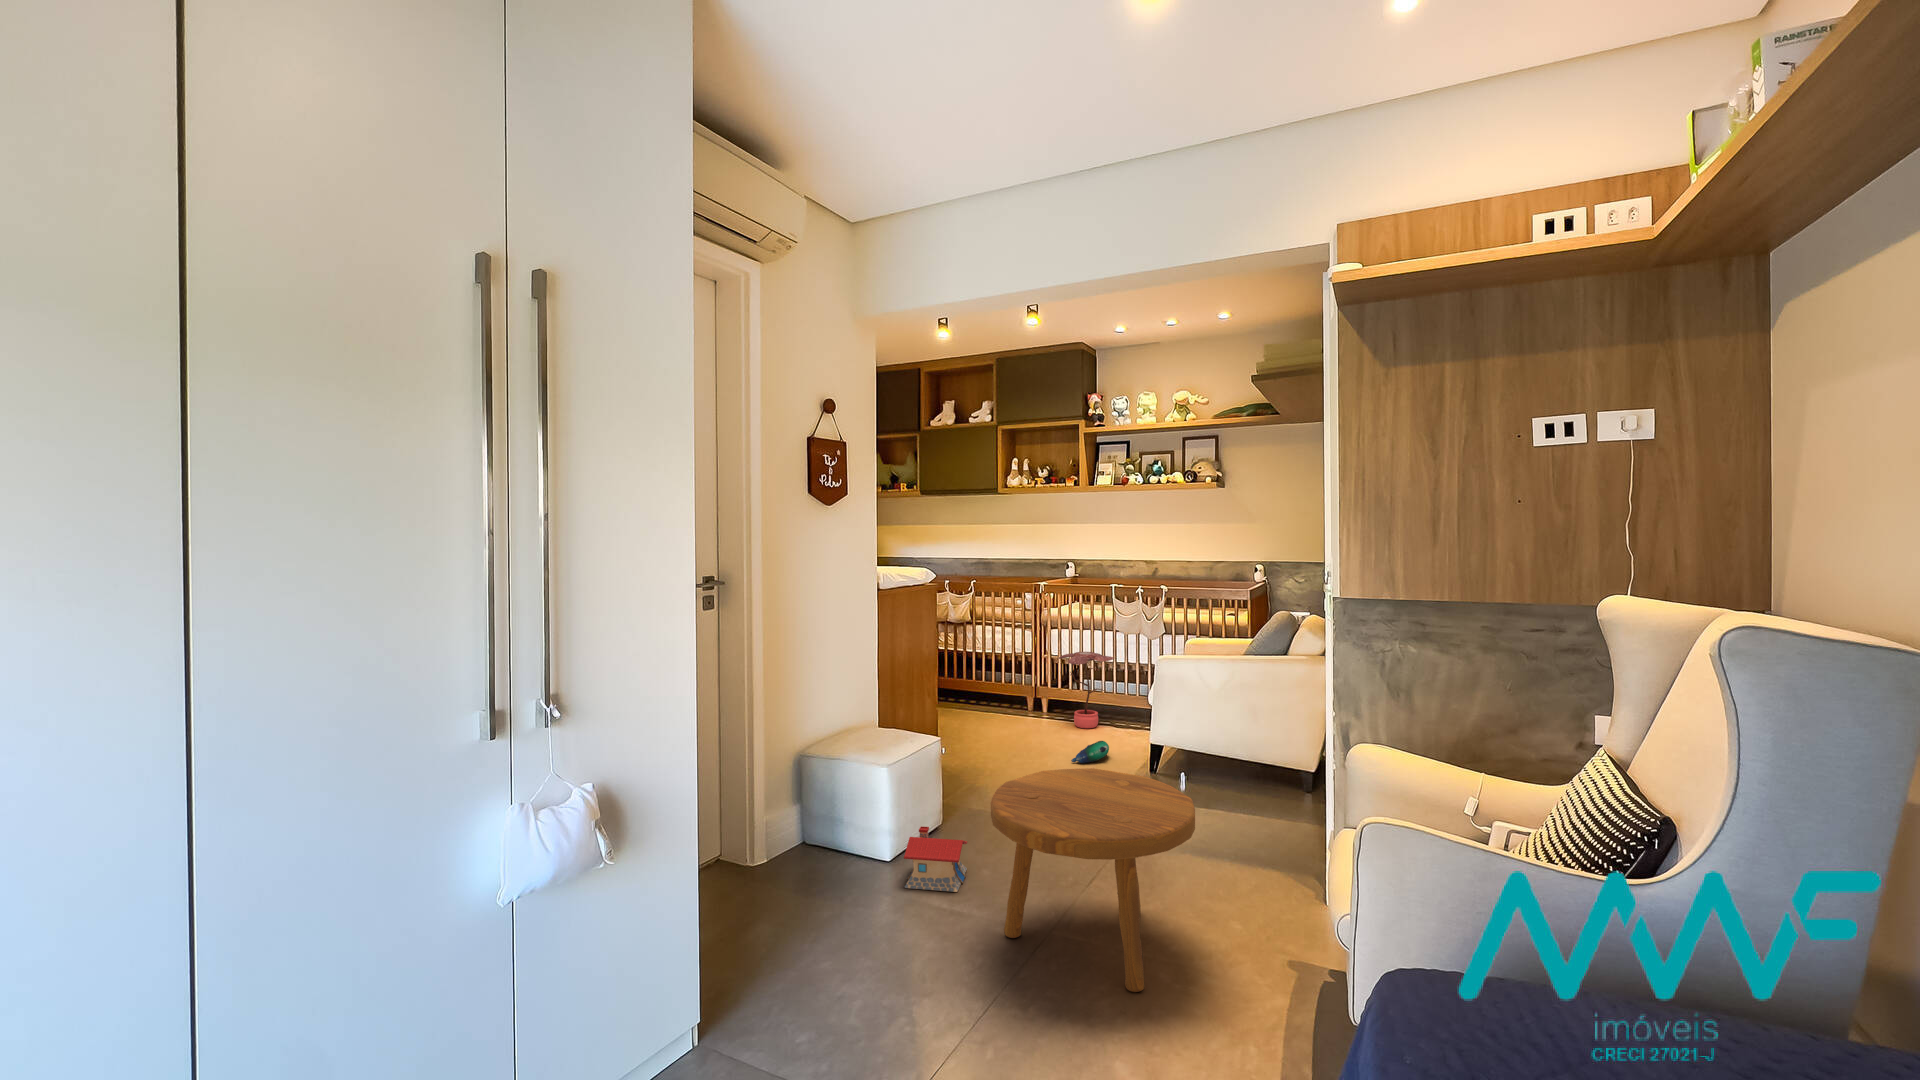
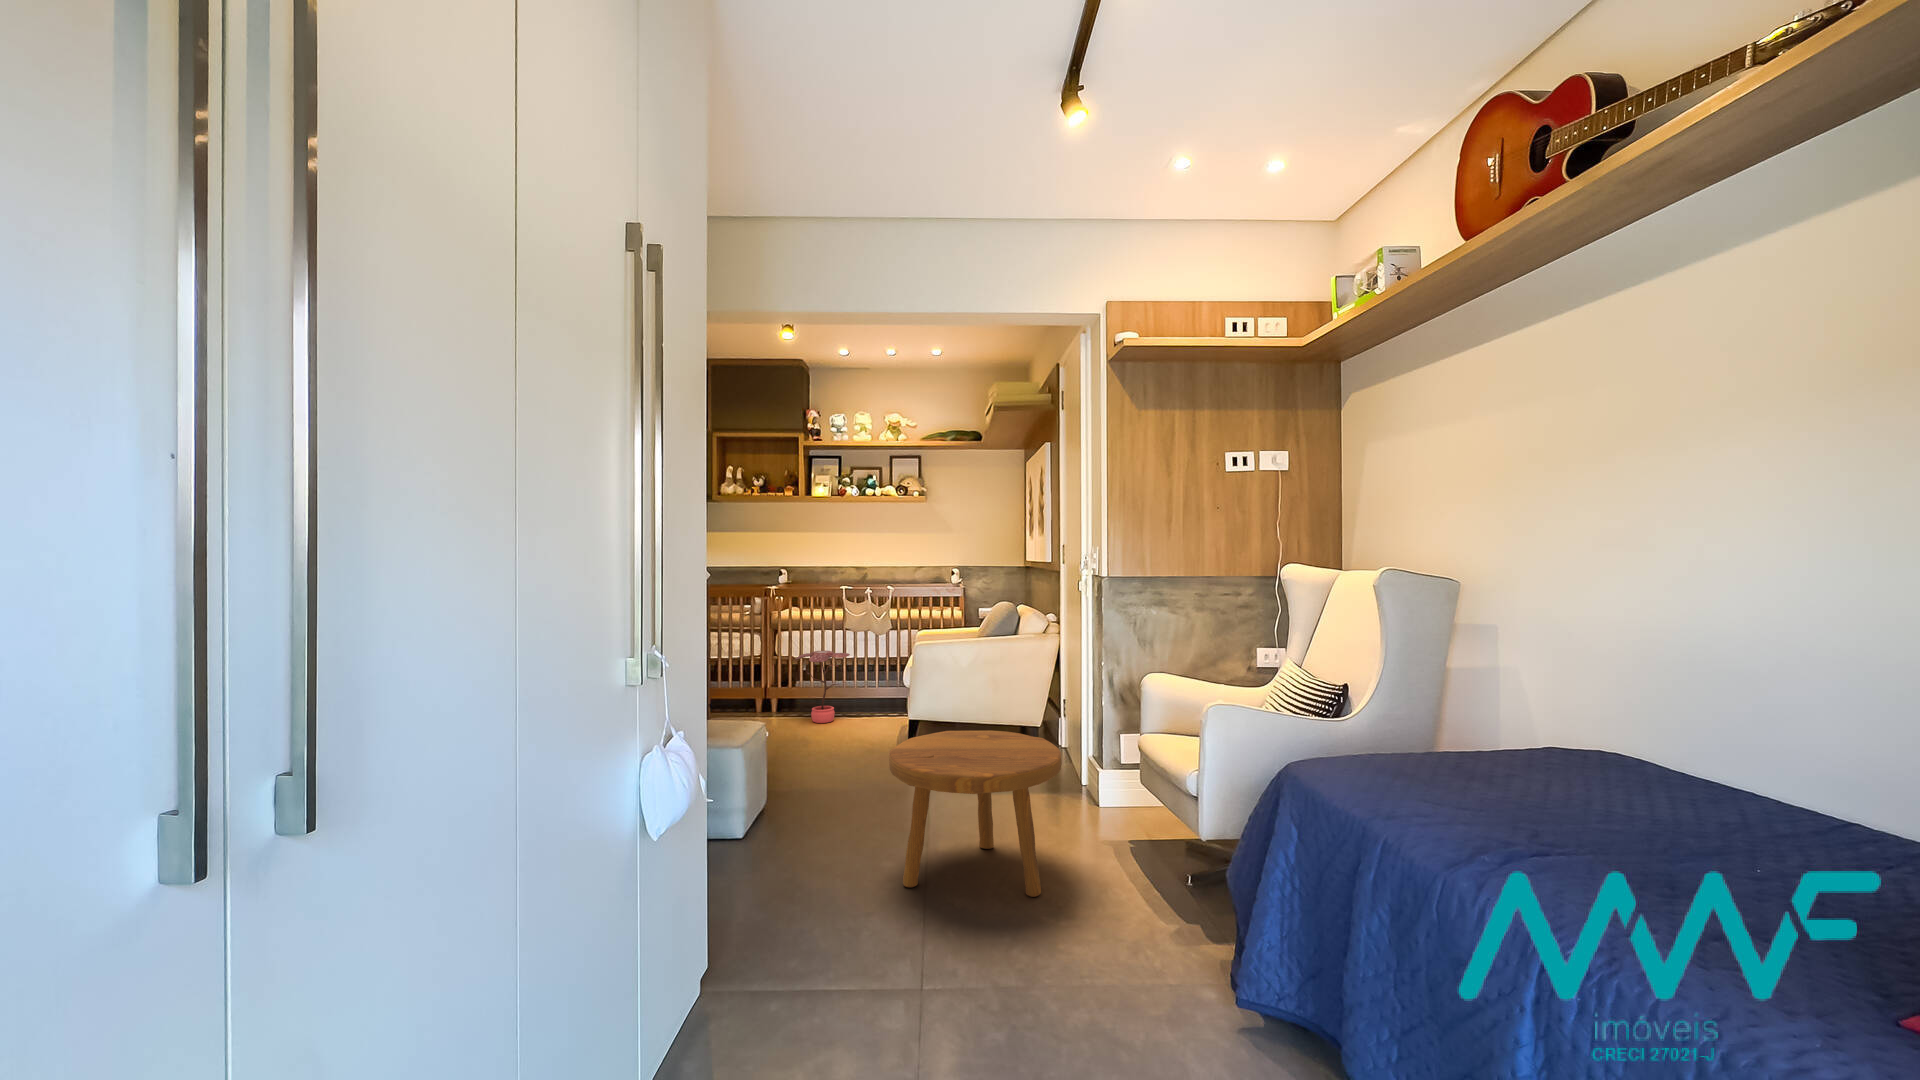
plush toy: present [1071,741,1109,763] -> none [837,728,868,751]
toy house: present [904,826,967,892] -> none [772,814,833,875]

